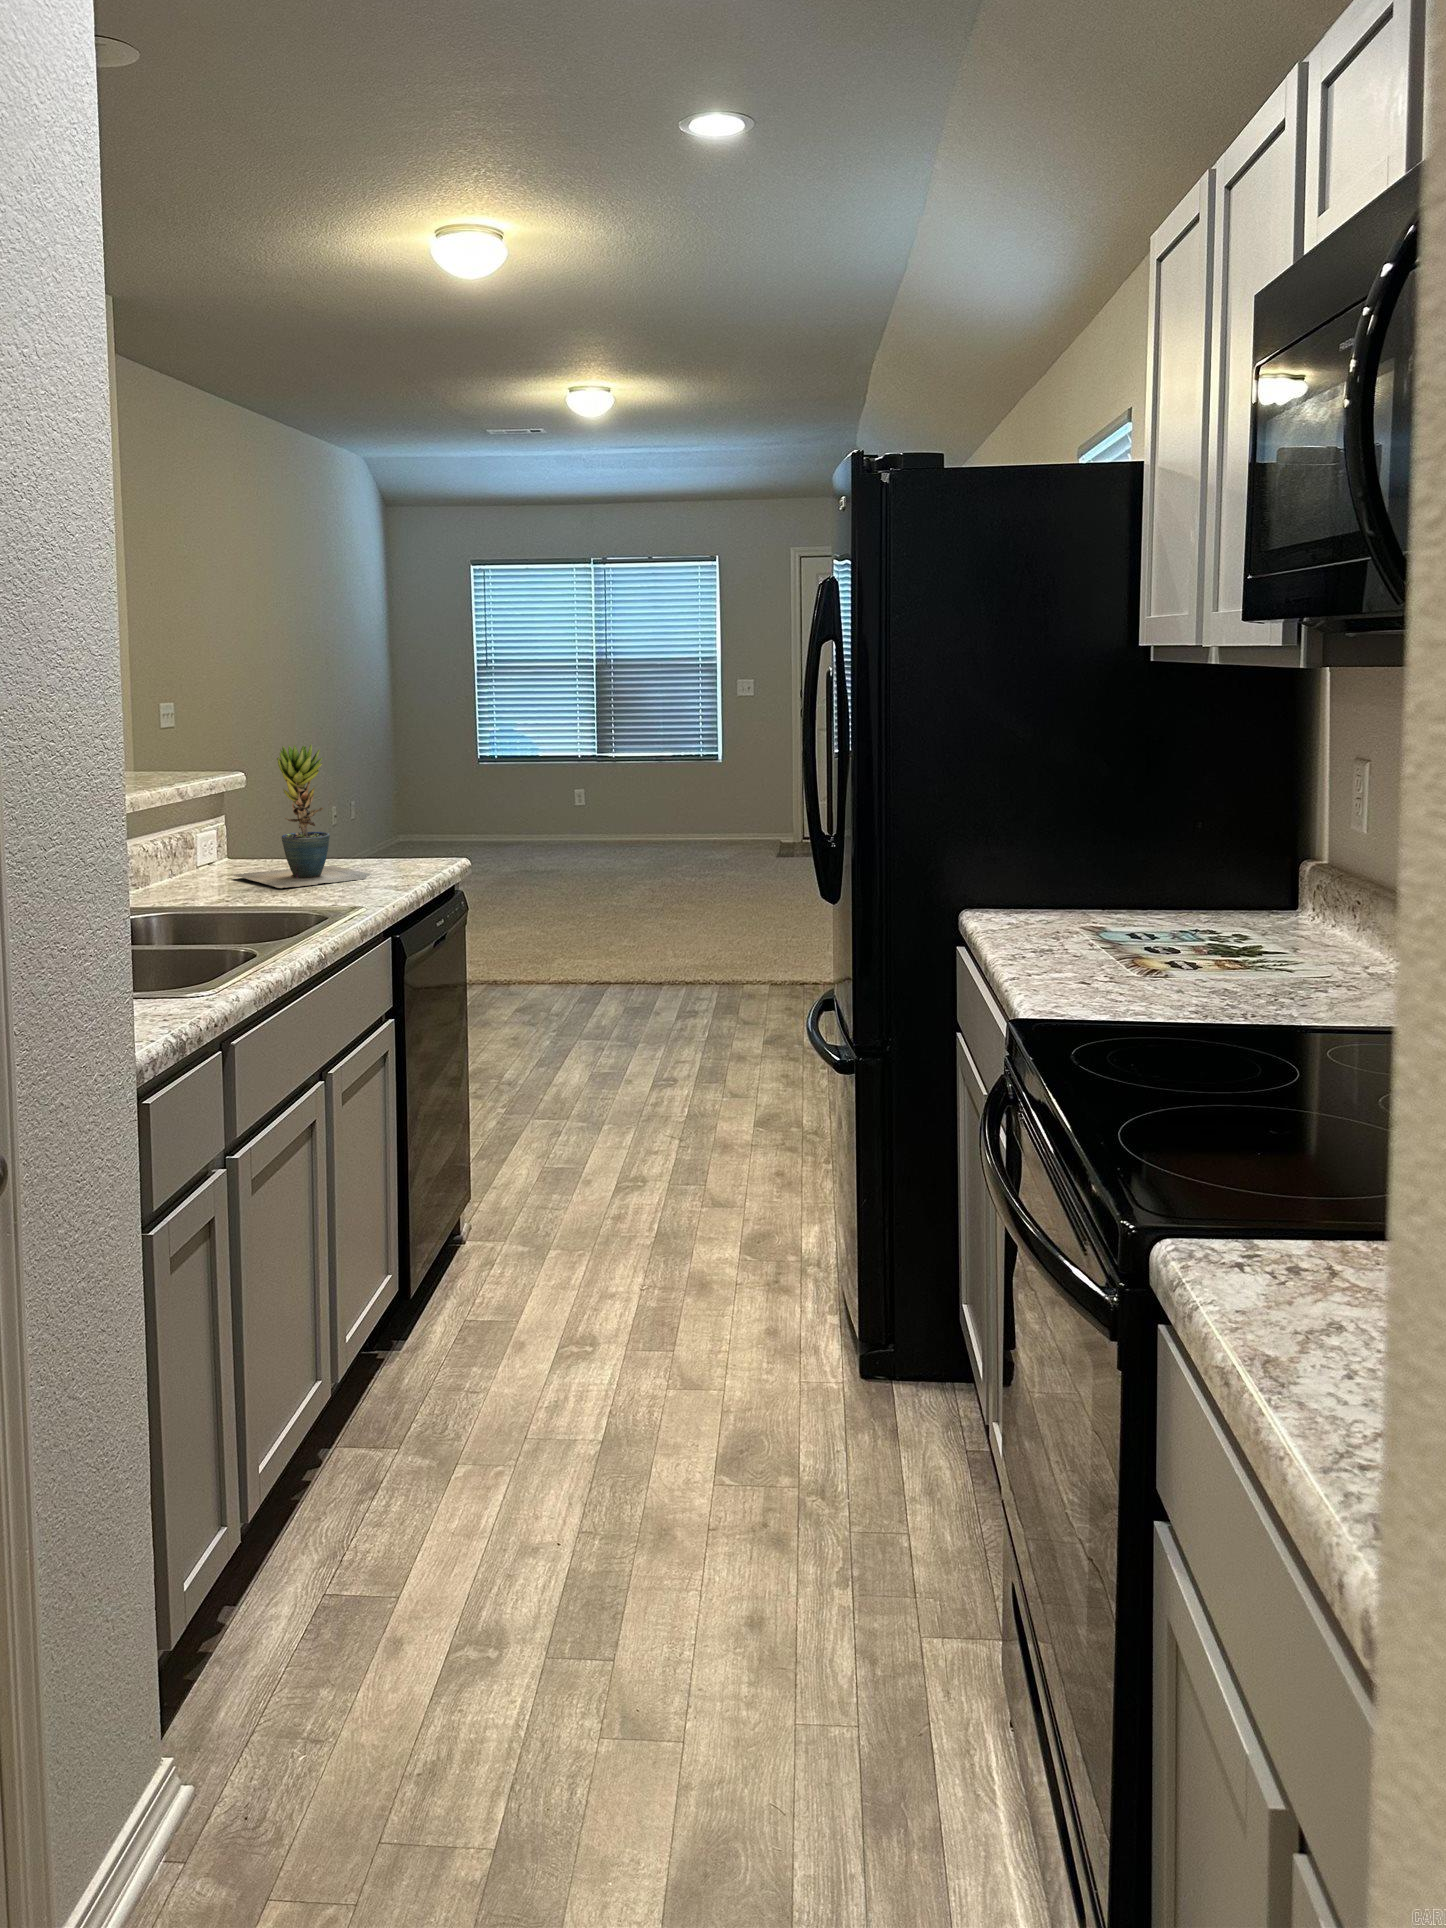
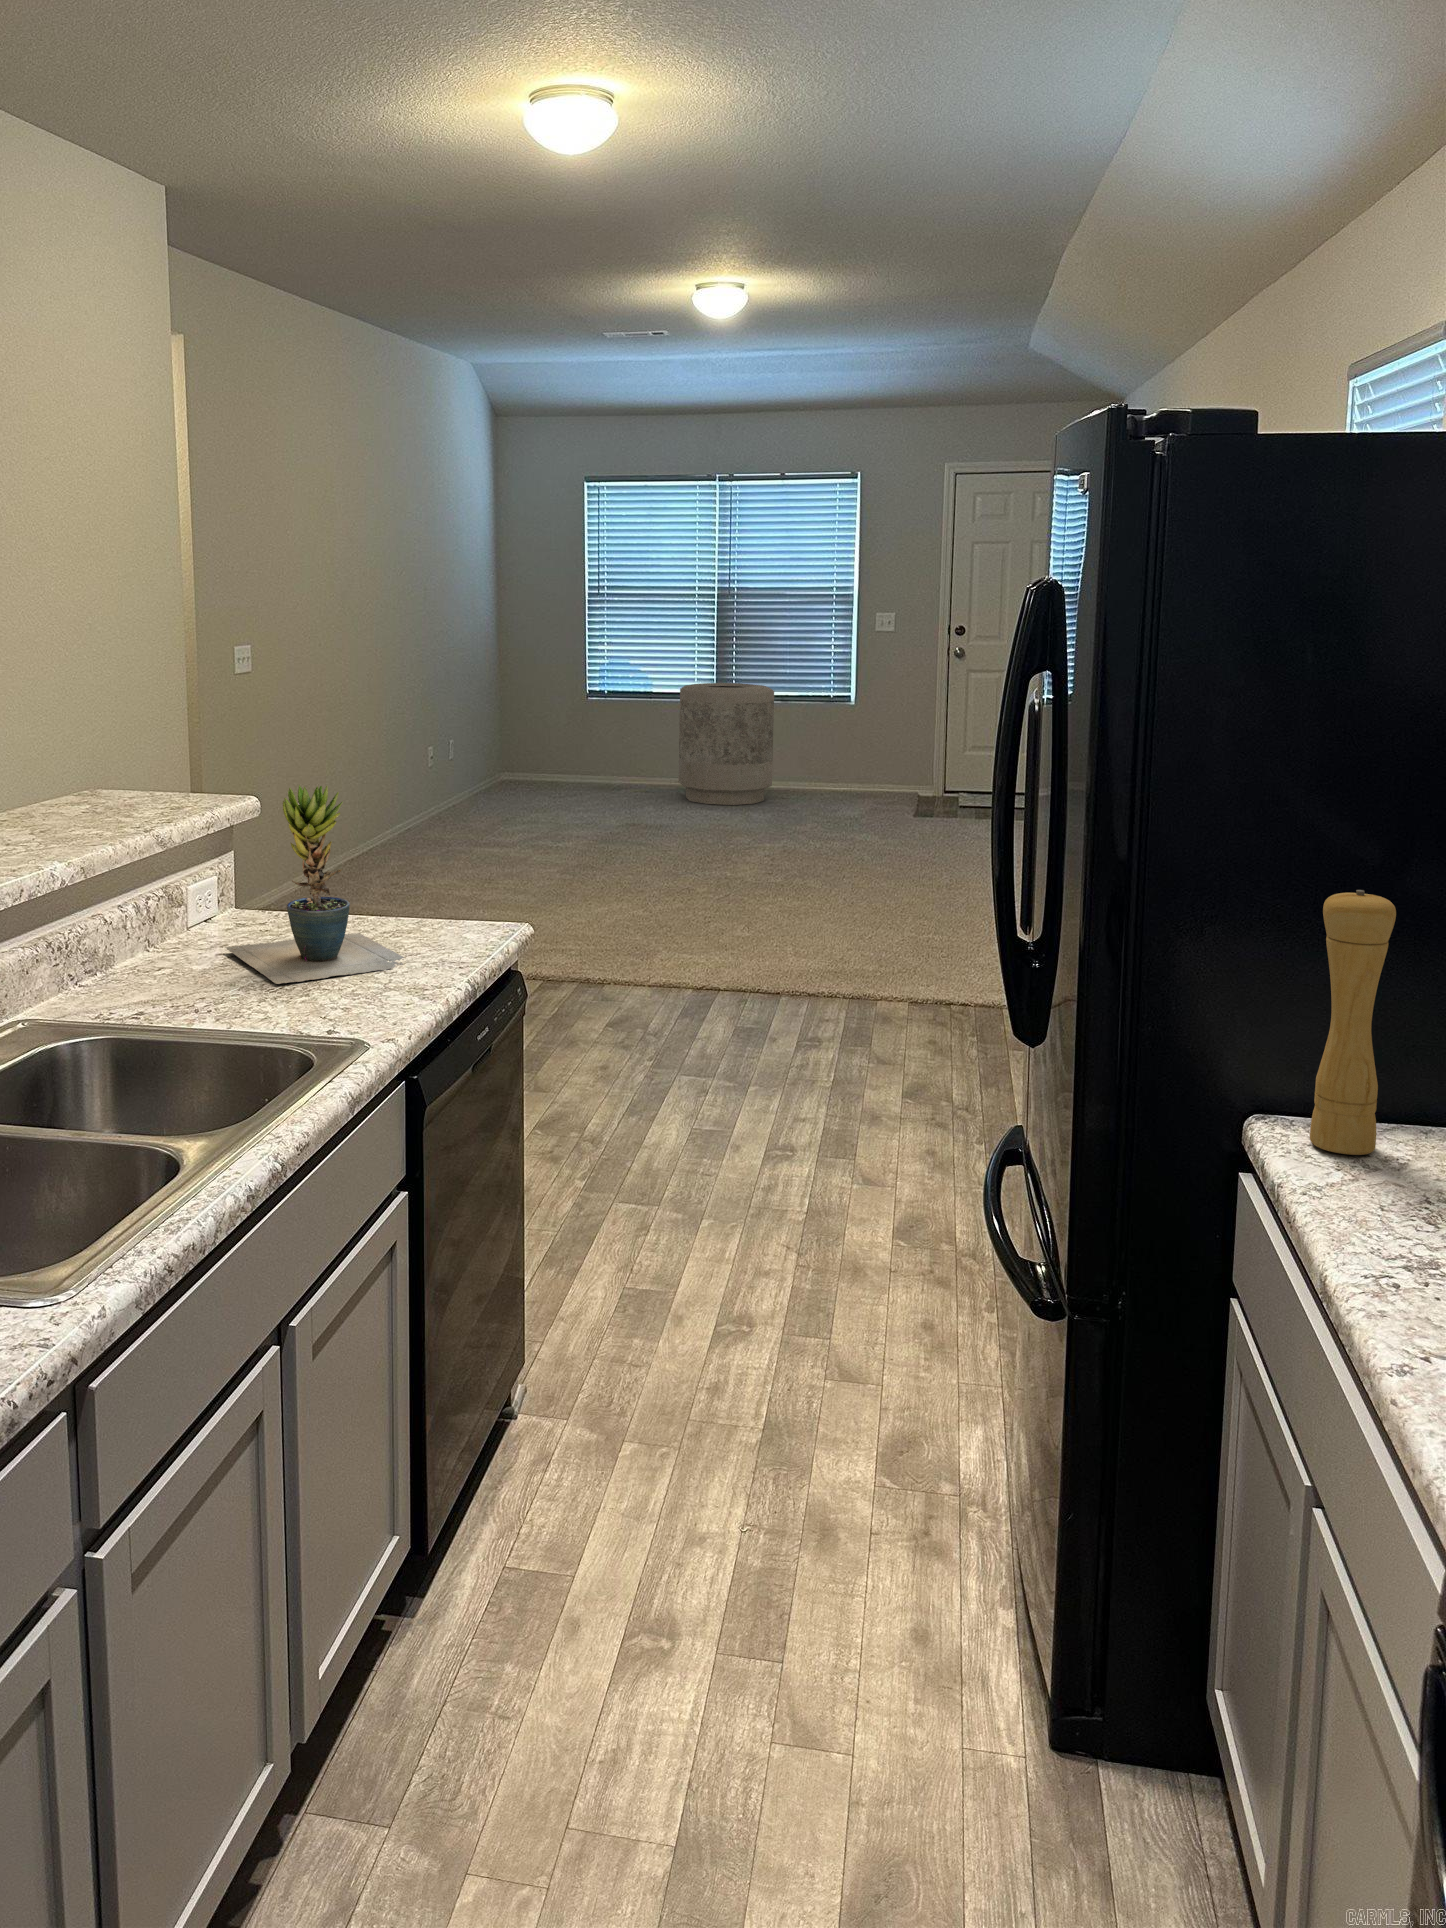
trash can: none [565,746,650,853] -> present [679,683,774,805]
pepper mill: none [1001,751,1045,924] -> present [1310,890,1396,1155]

